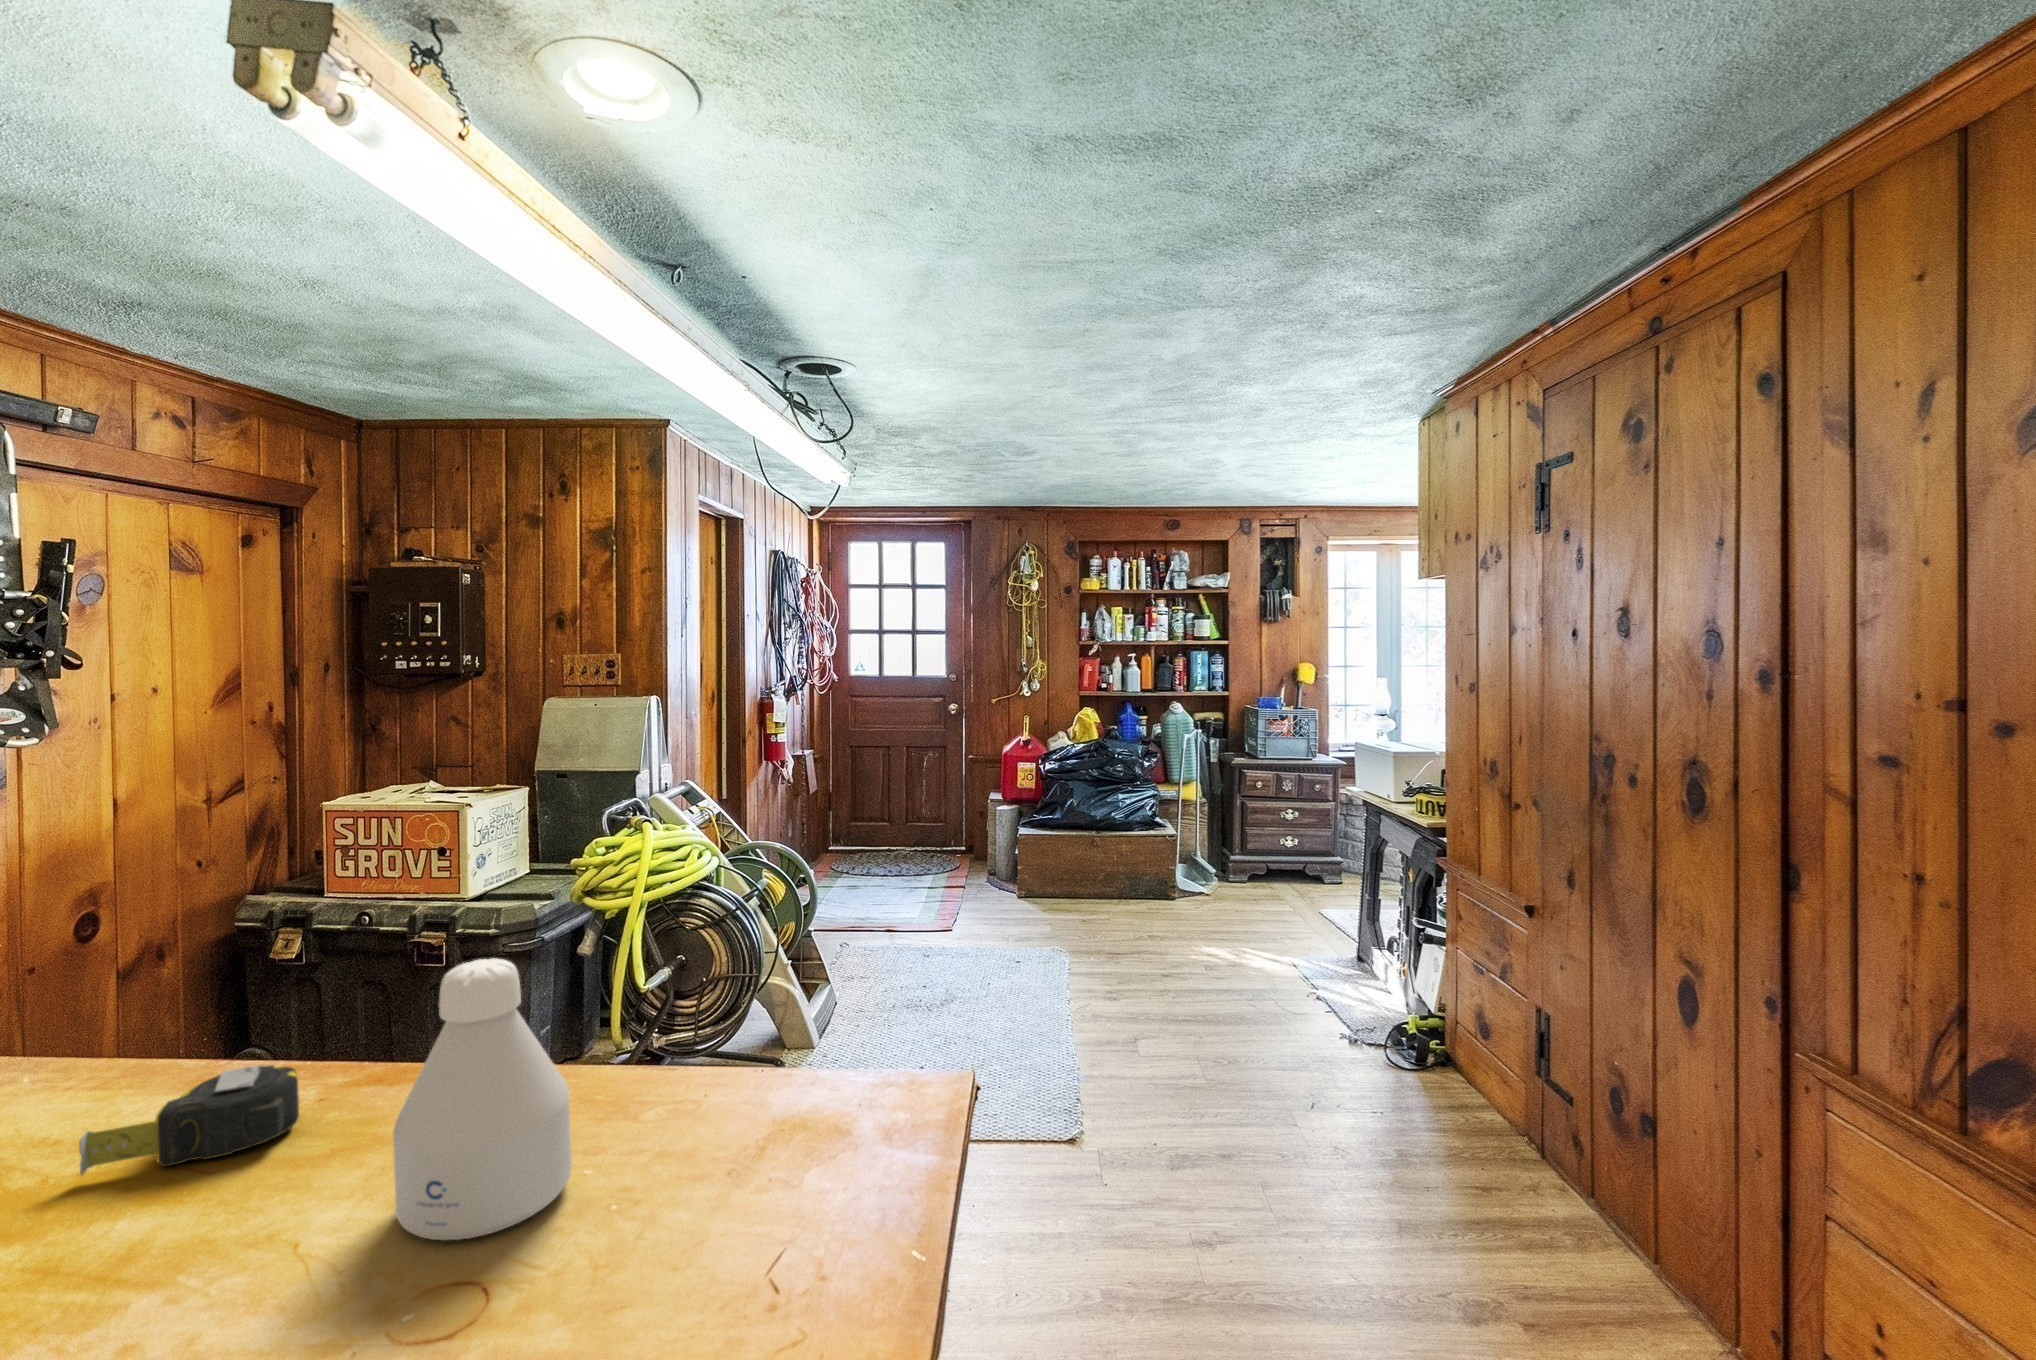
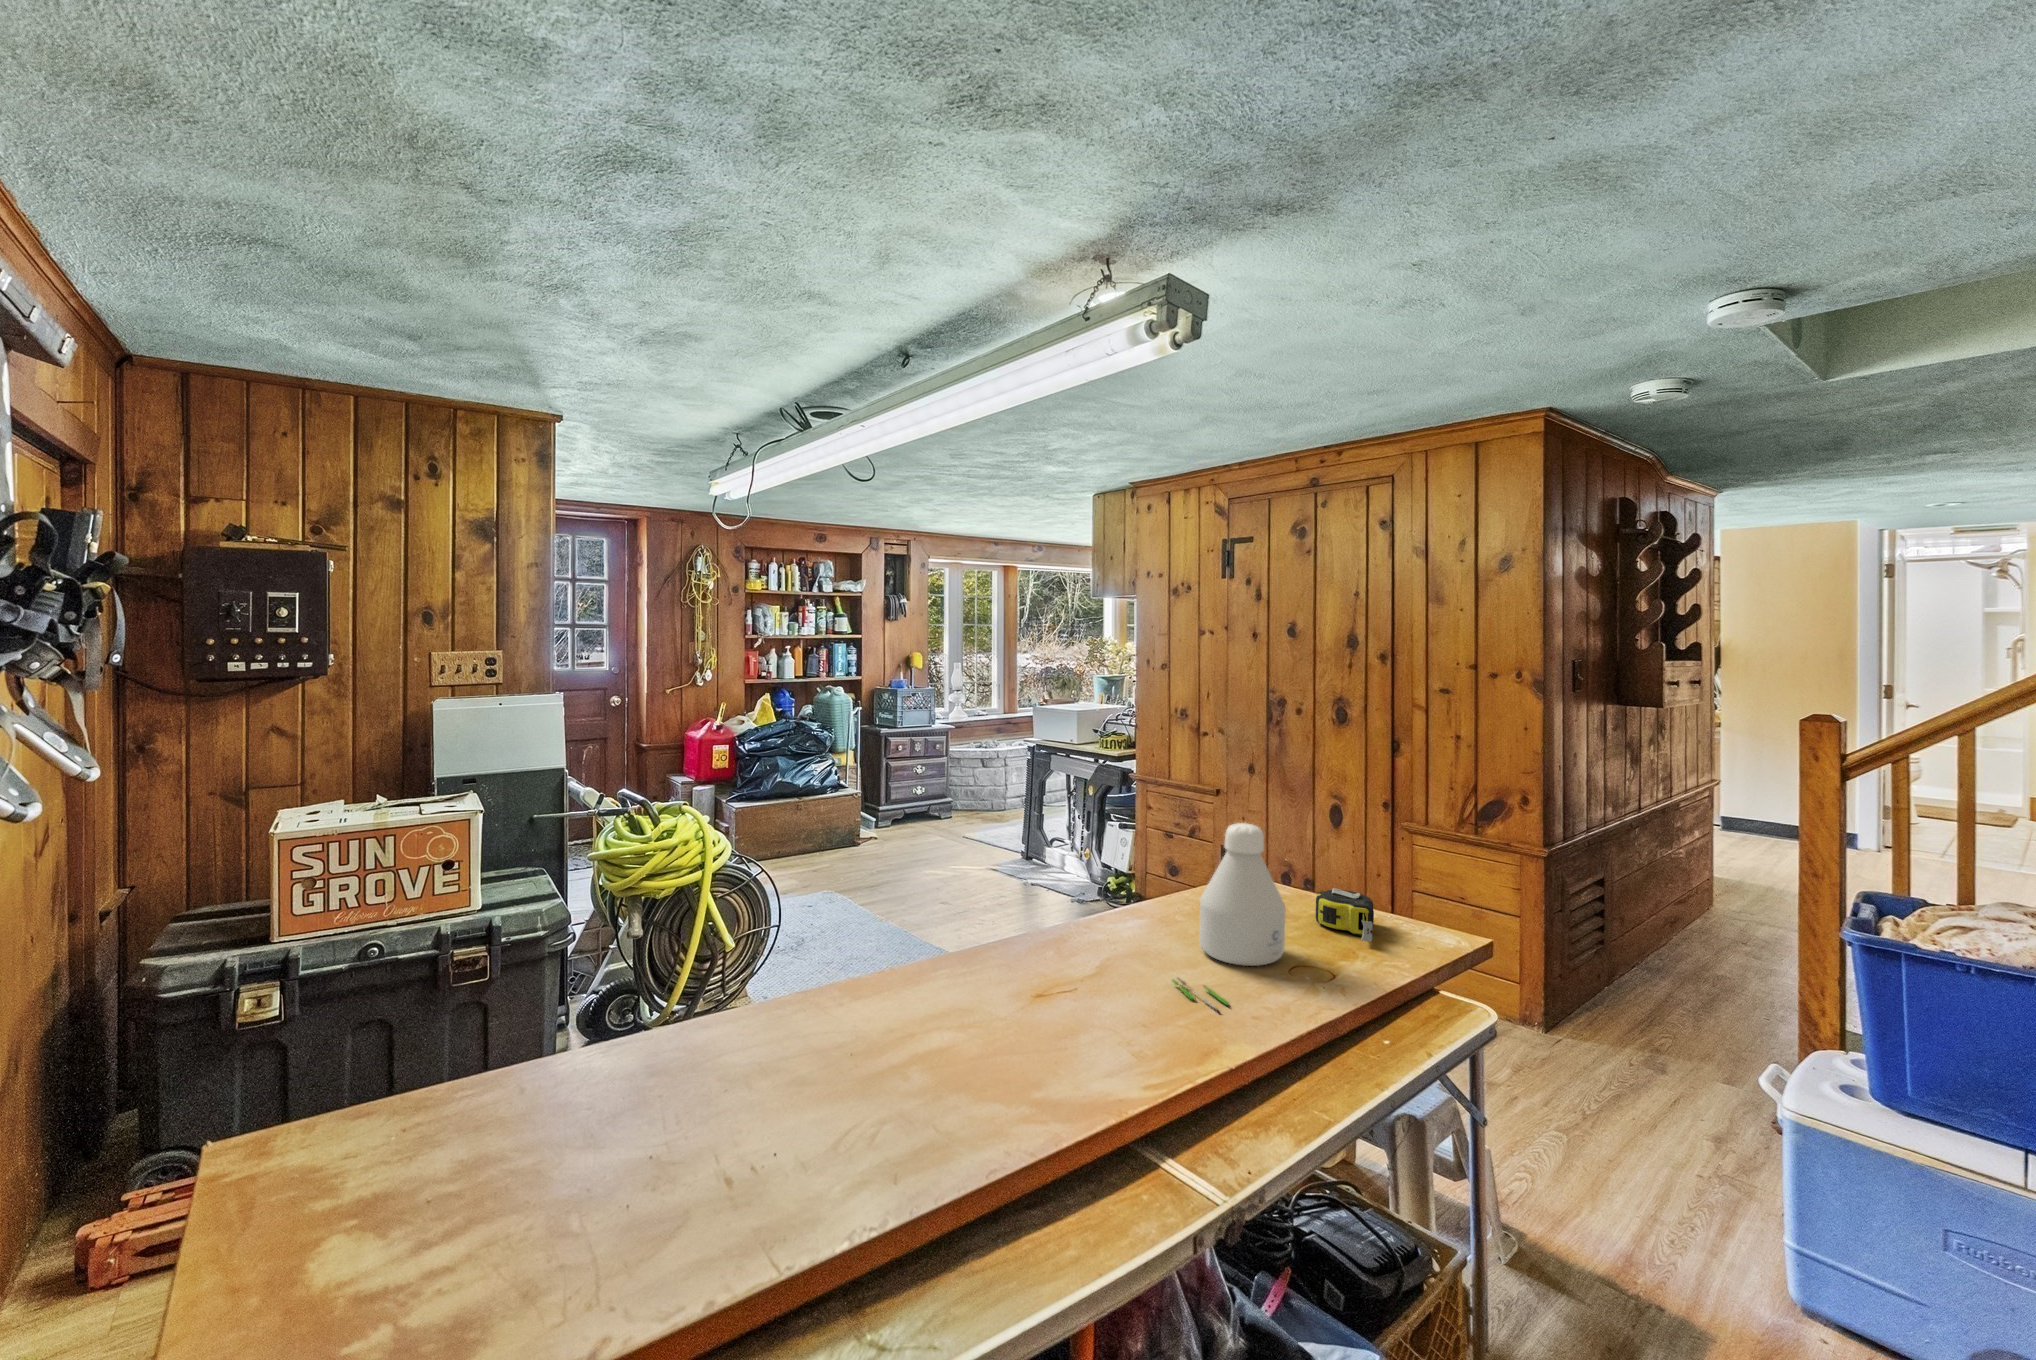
tape measure: present [79,1065,299,1175] -> present [1316,888,1374,942]
pen: none [109,1200,270,1292] -> present [1172,978,1229,1012]

